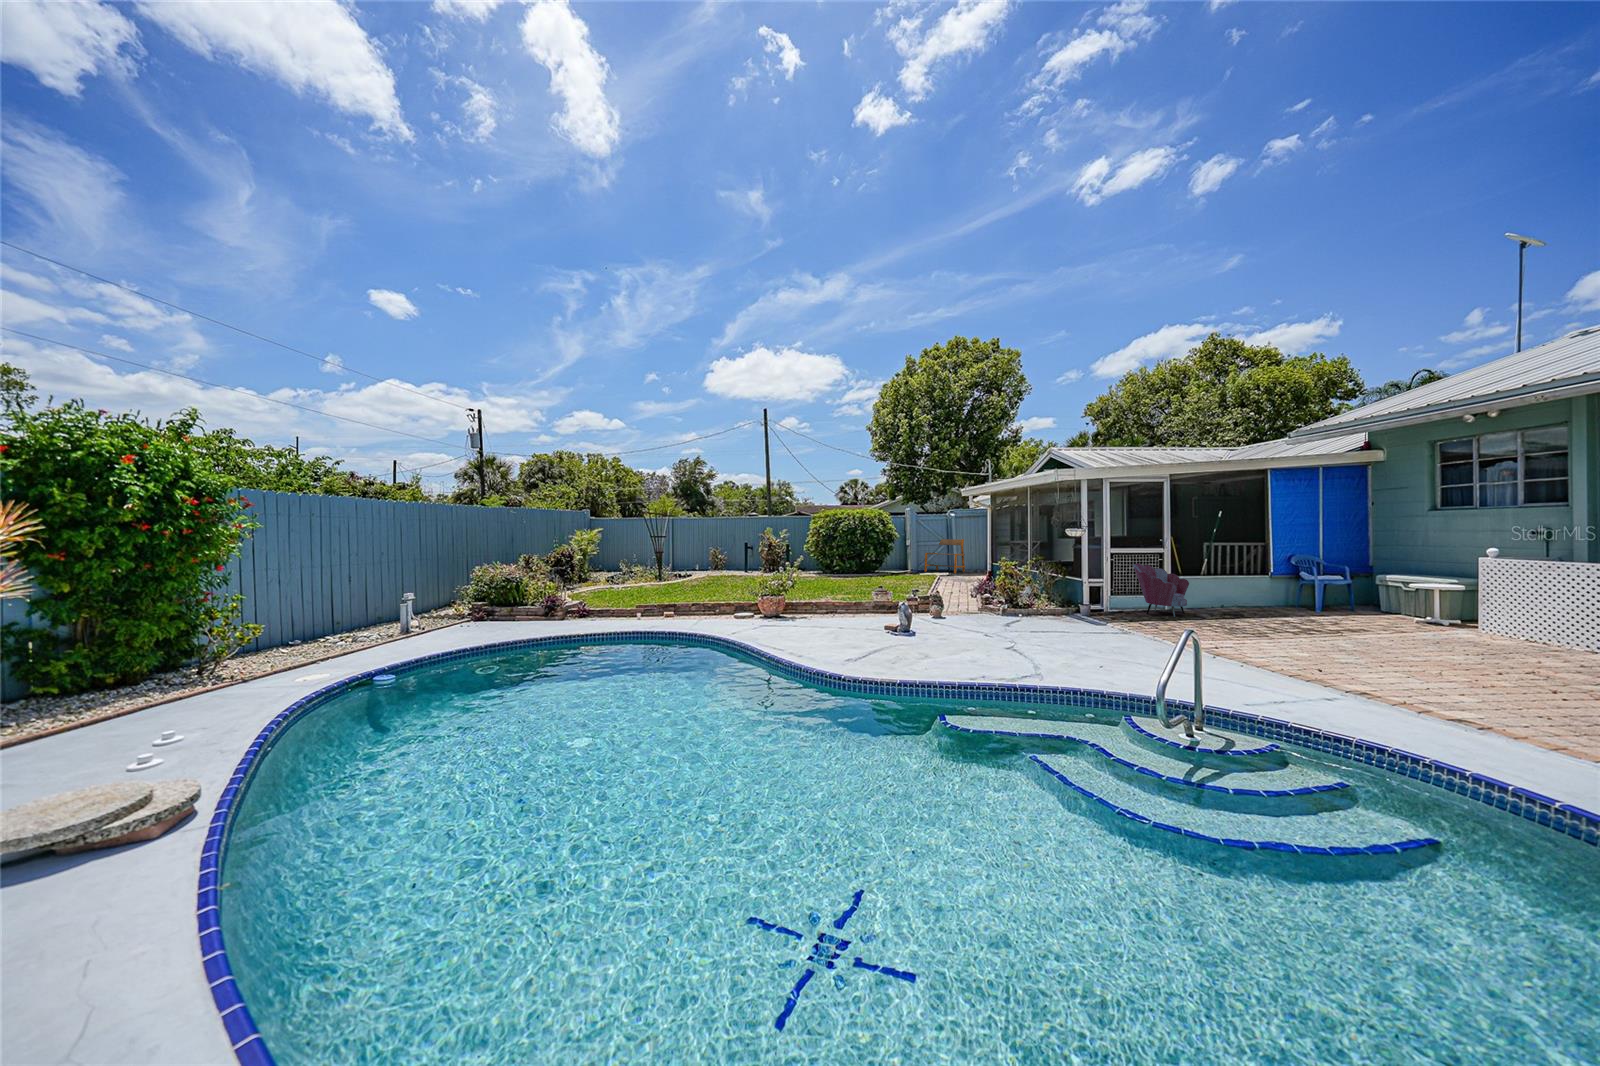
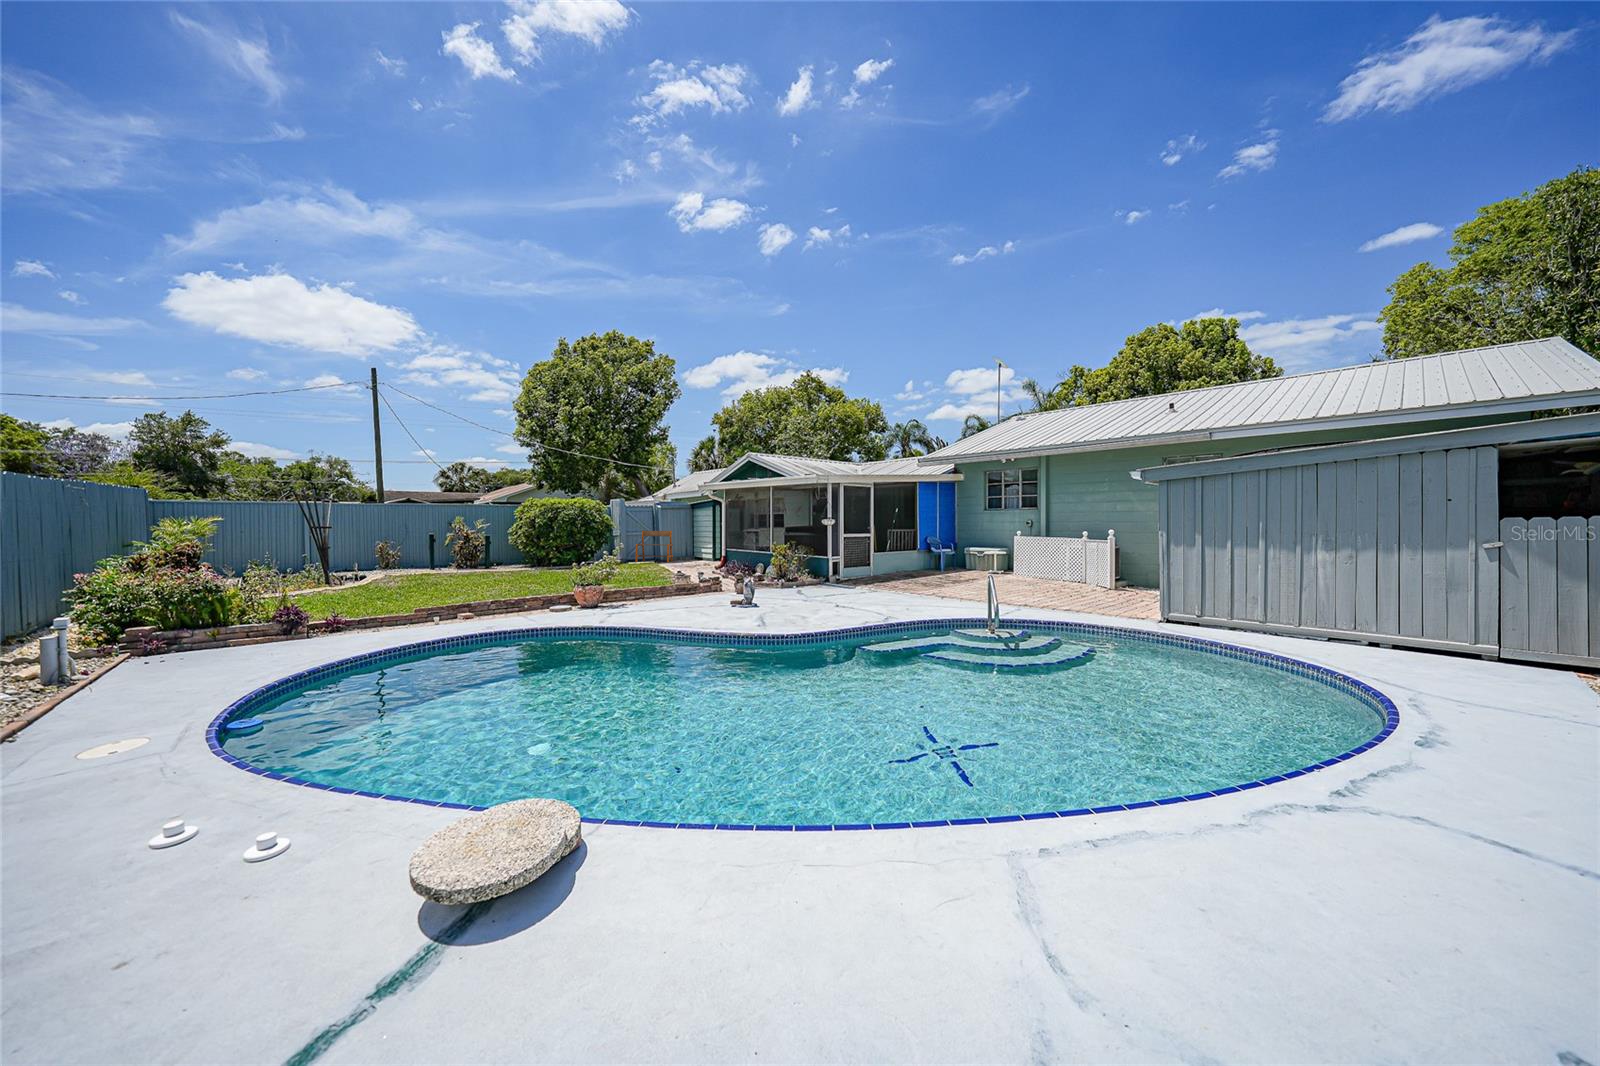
armchair: present [1133,563,1189,617] -> none [859,545,891,580]

